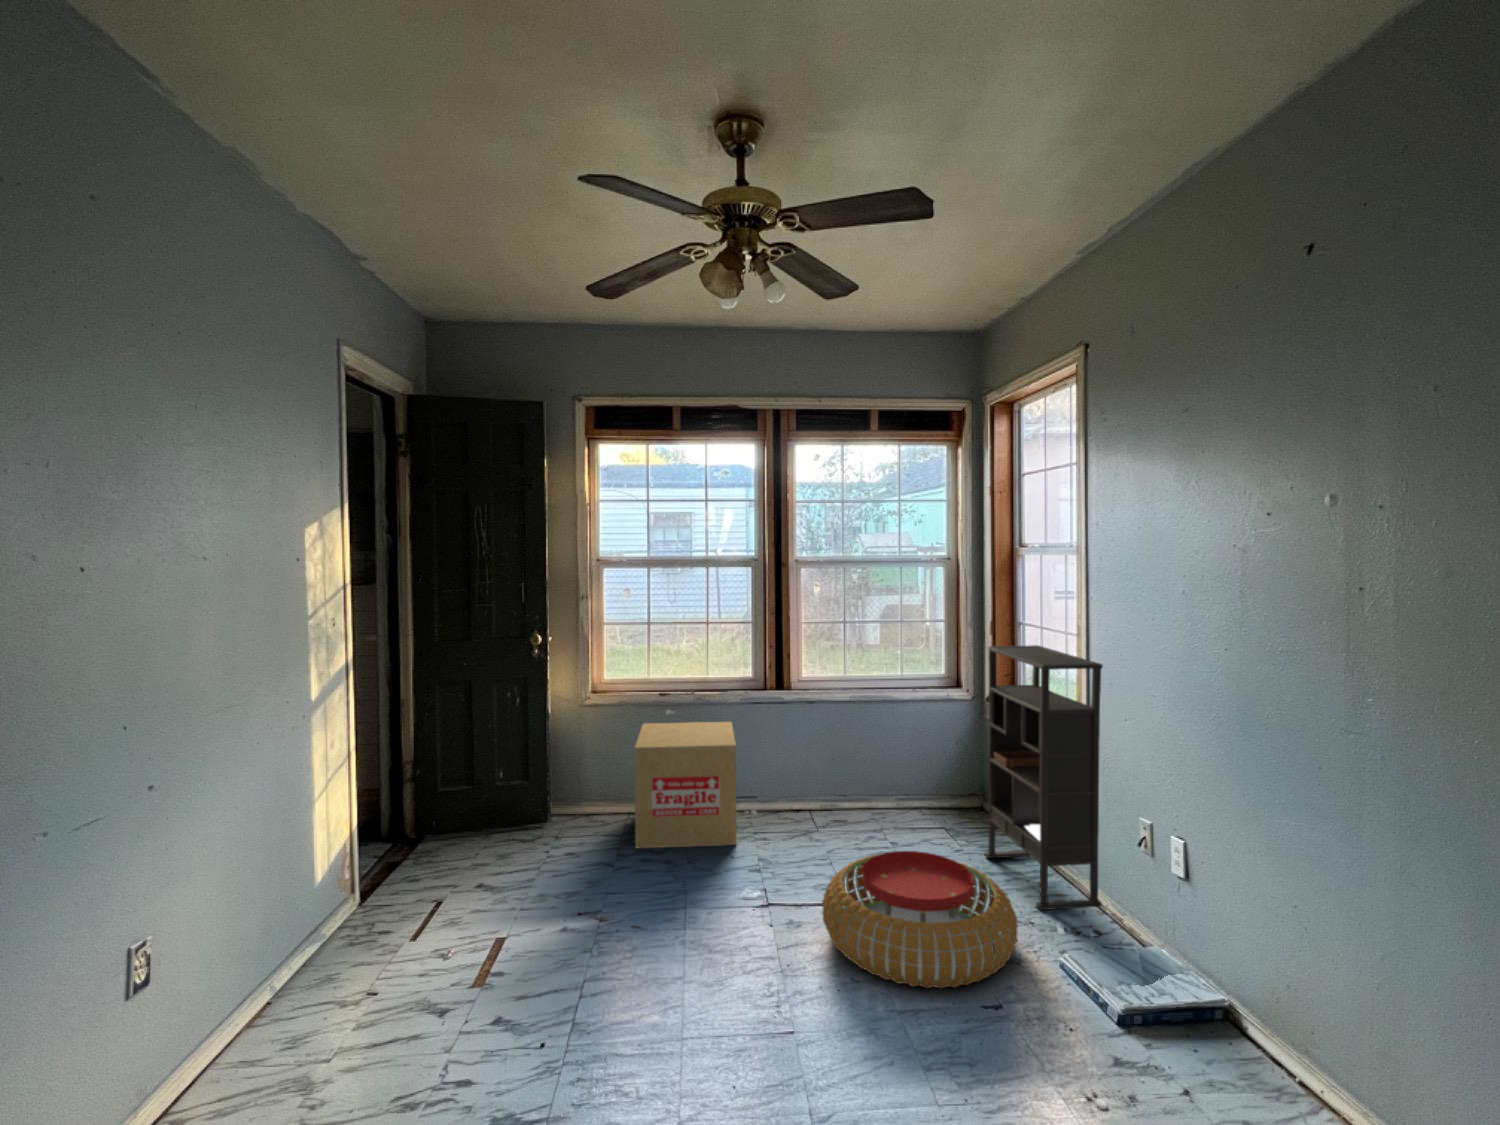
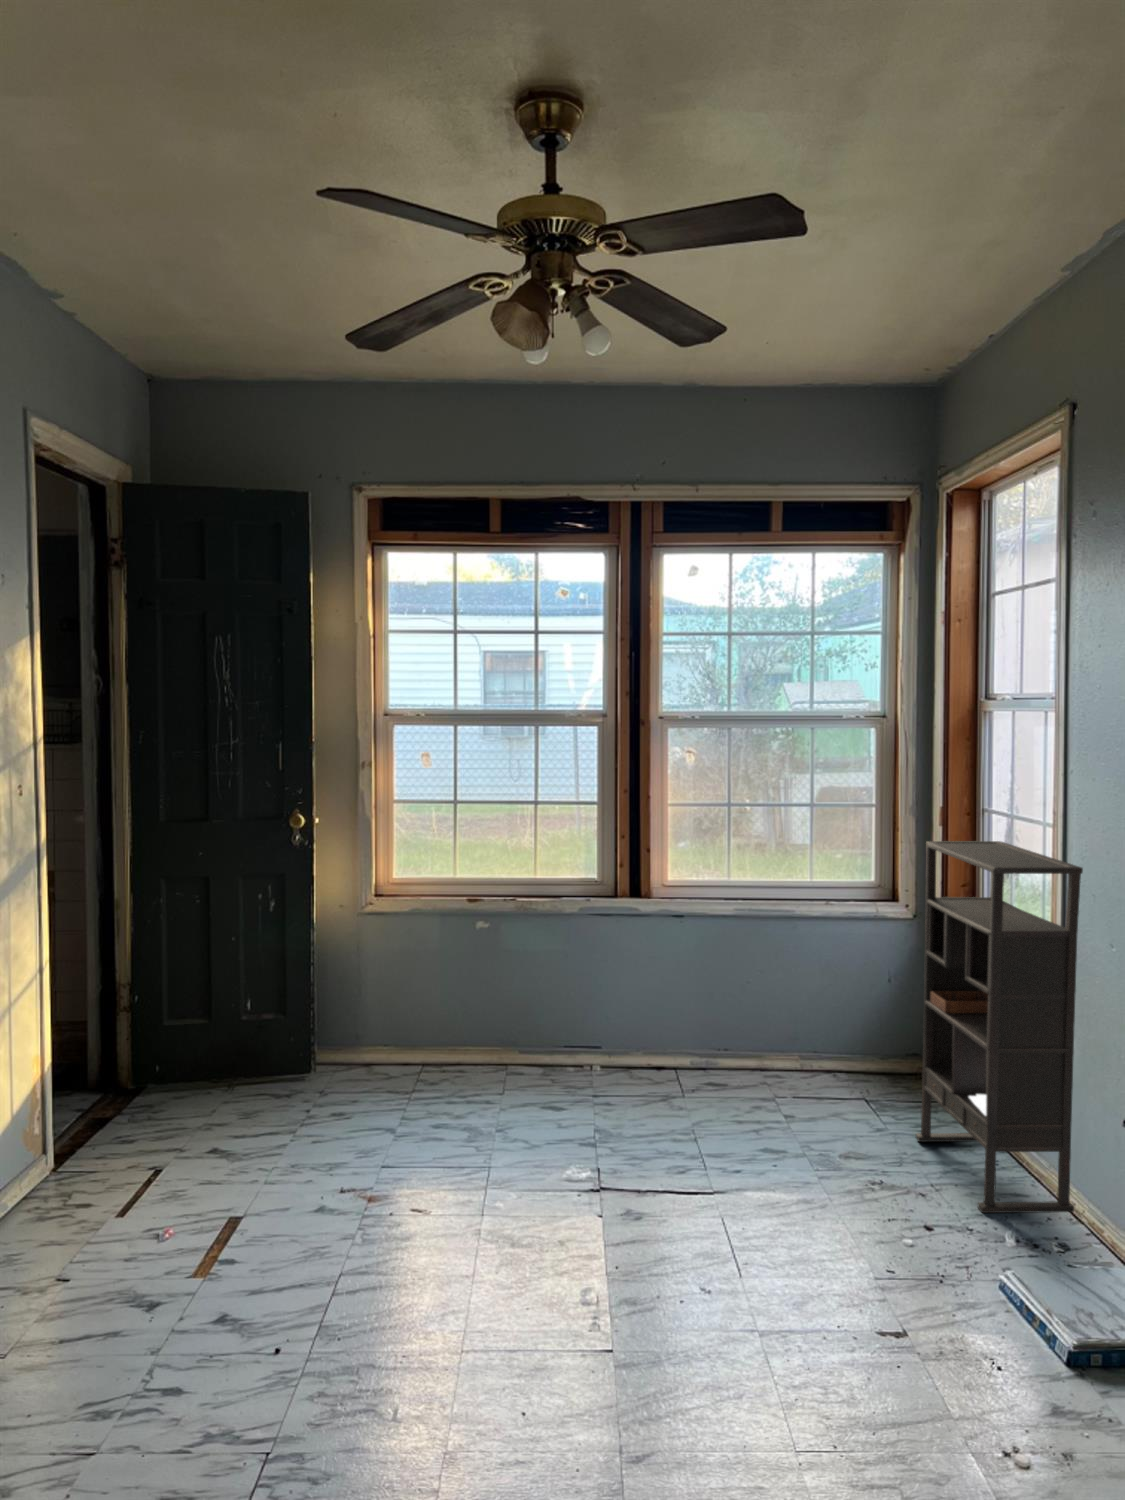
cardboard box: present [635,722,737,848] -> none [426,942,566,1111]
pouf: present [822,851,1017,988] -> none [669,1123,941,1308]

